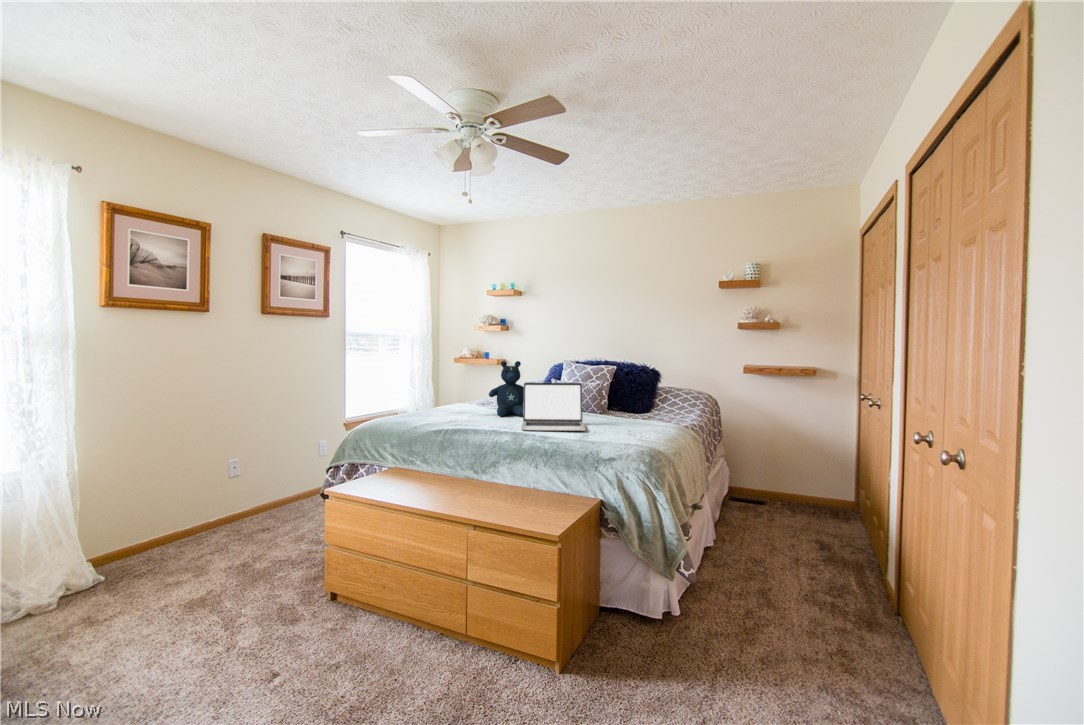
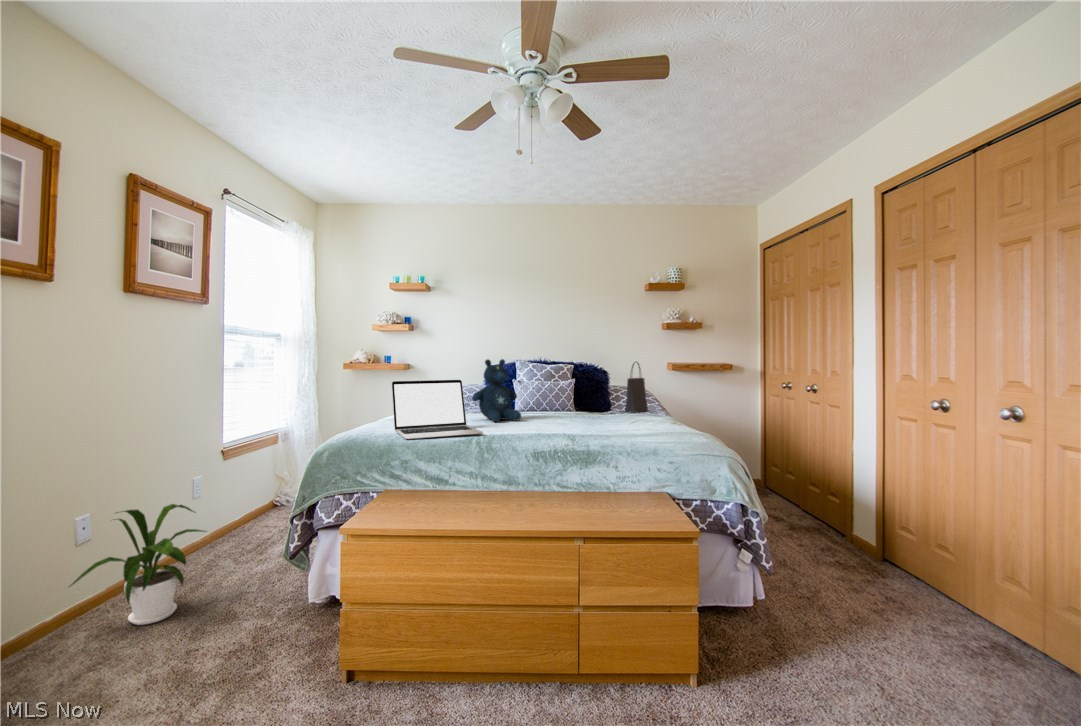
handbag: none [657,365,687,417] -> present [625,362,648,413]
laptop: present [522,382,586,431] -> present [392,380,483,439]
house plant: none [216,454,295,529] -> present [70,504,207,625]

